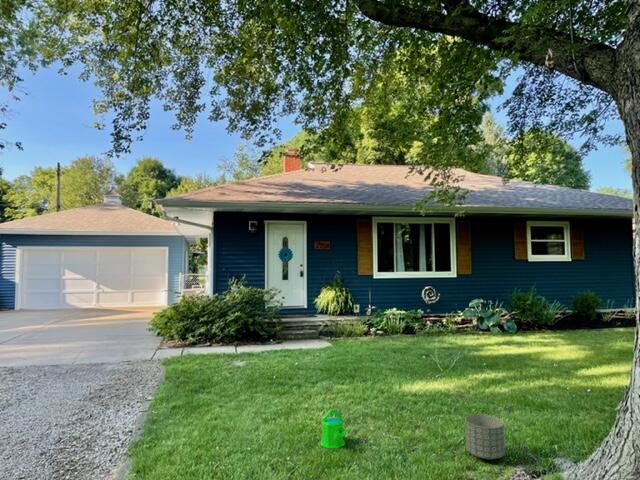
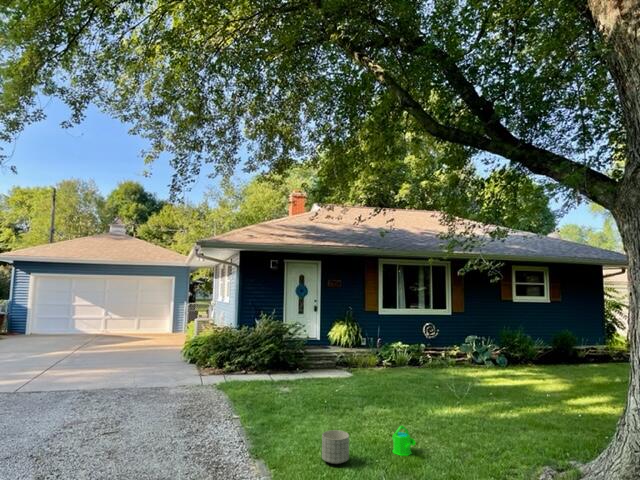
planter: present [465,414,505,460] -> present [322,430,349,464]

